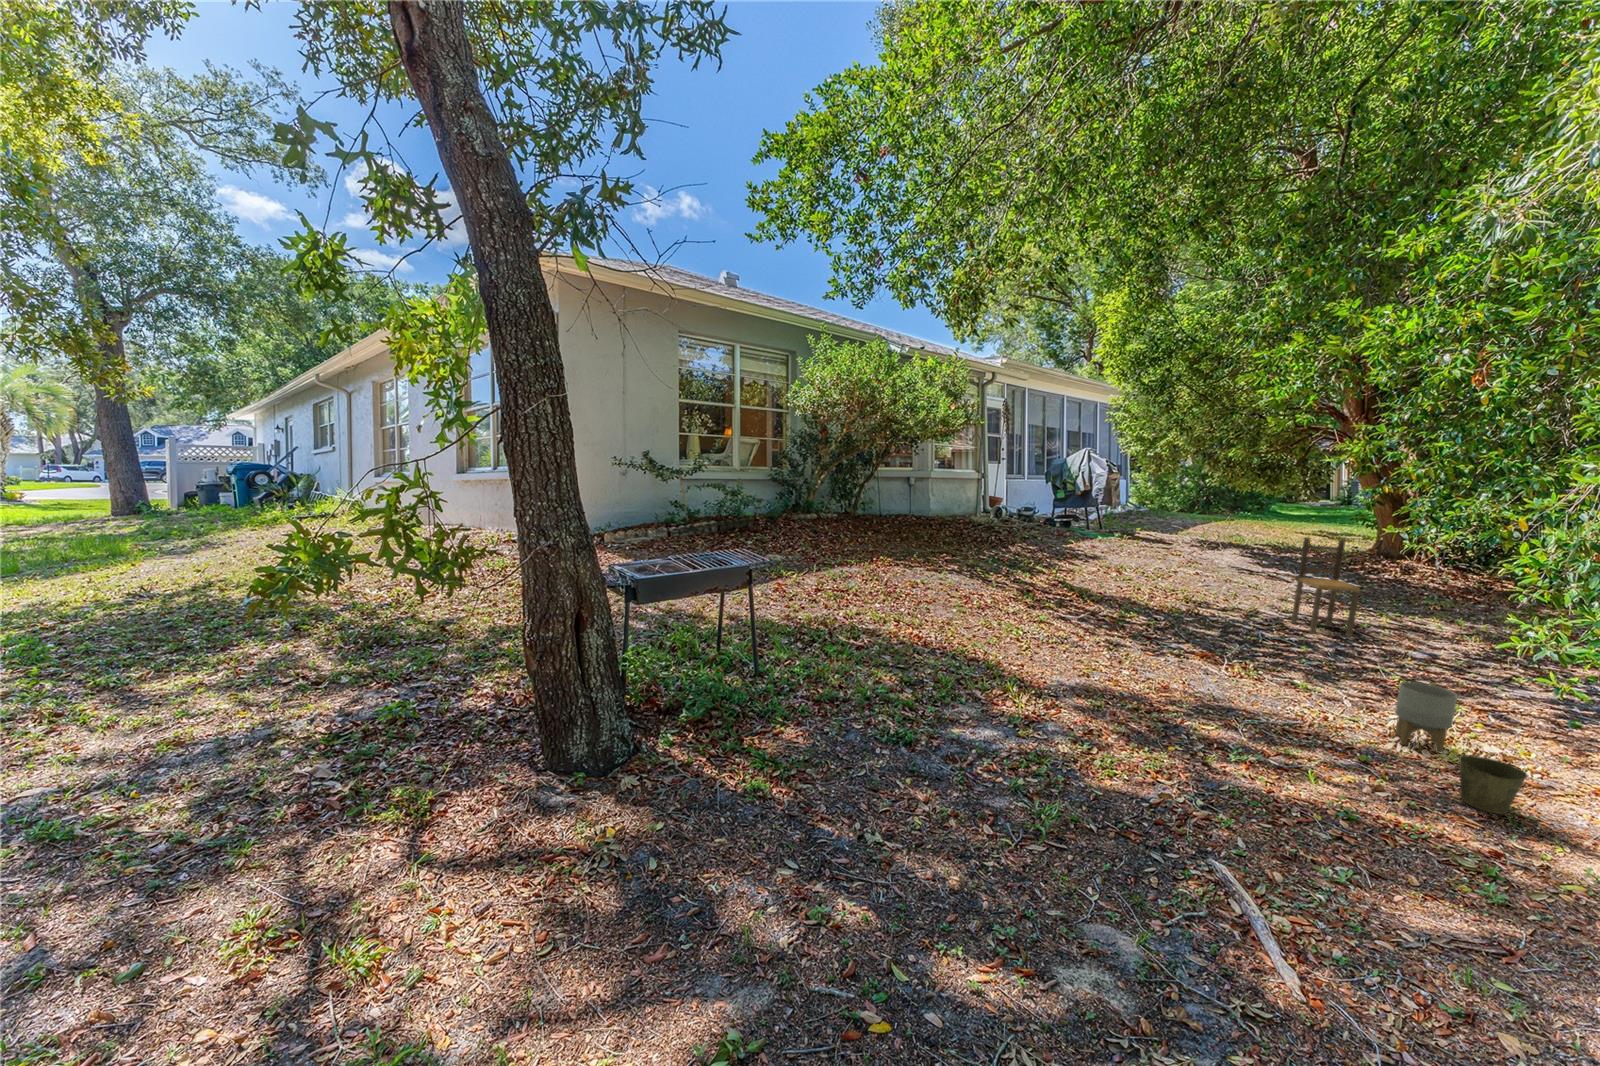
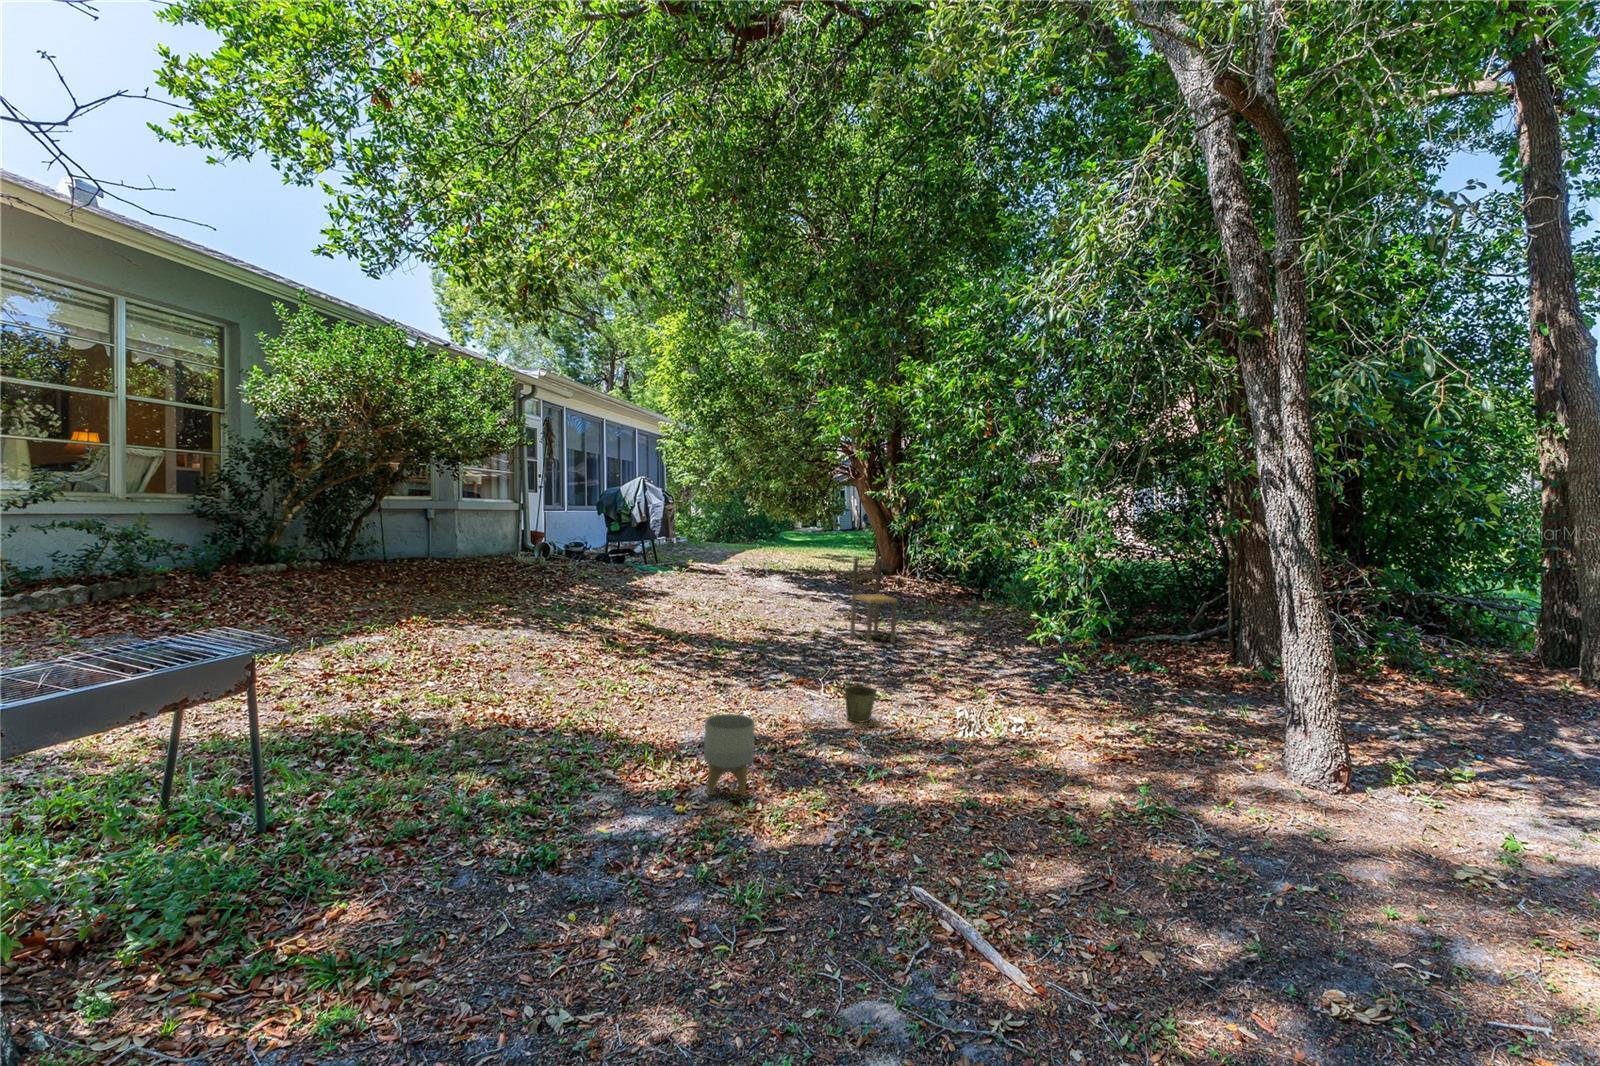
planter: present [1395,682,1458,754] -> present [704,714,755,796]
bucket: present [1459,754,1527,814] -> present [844,686,877,723]

